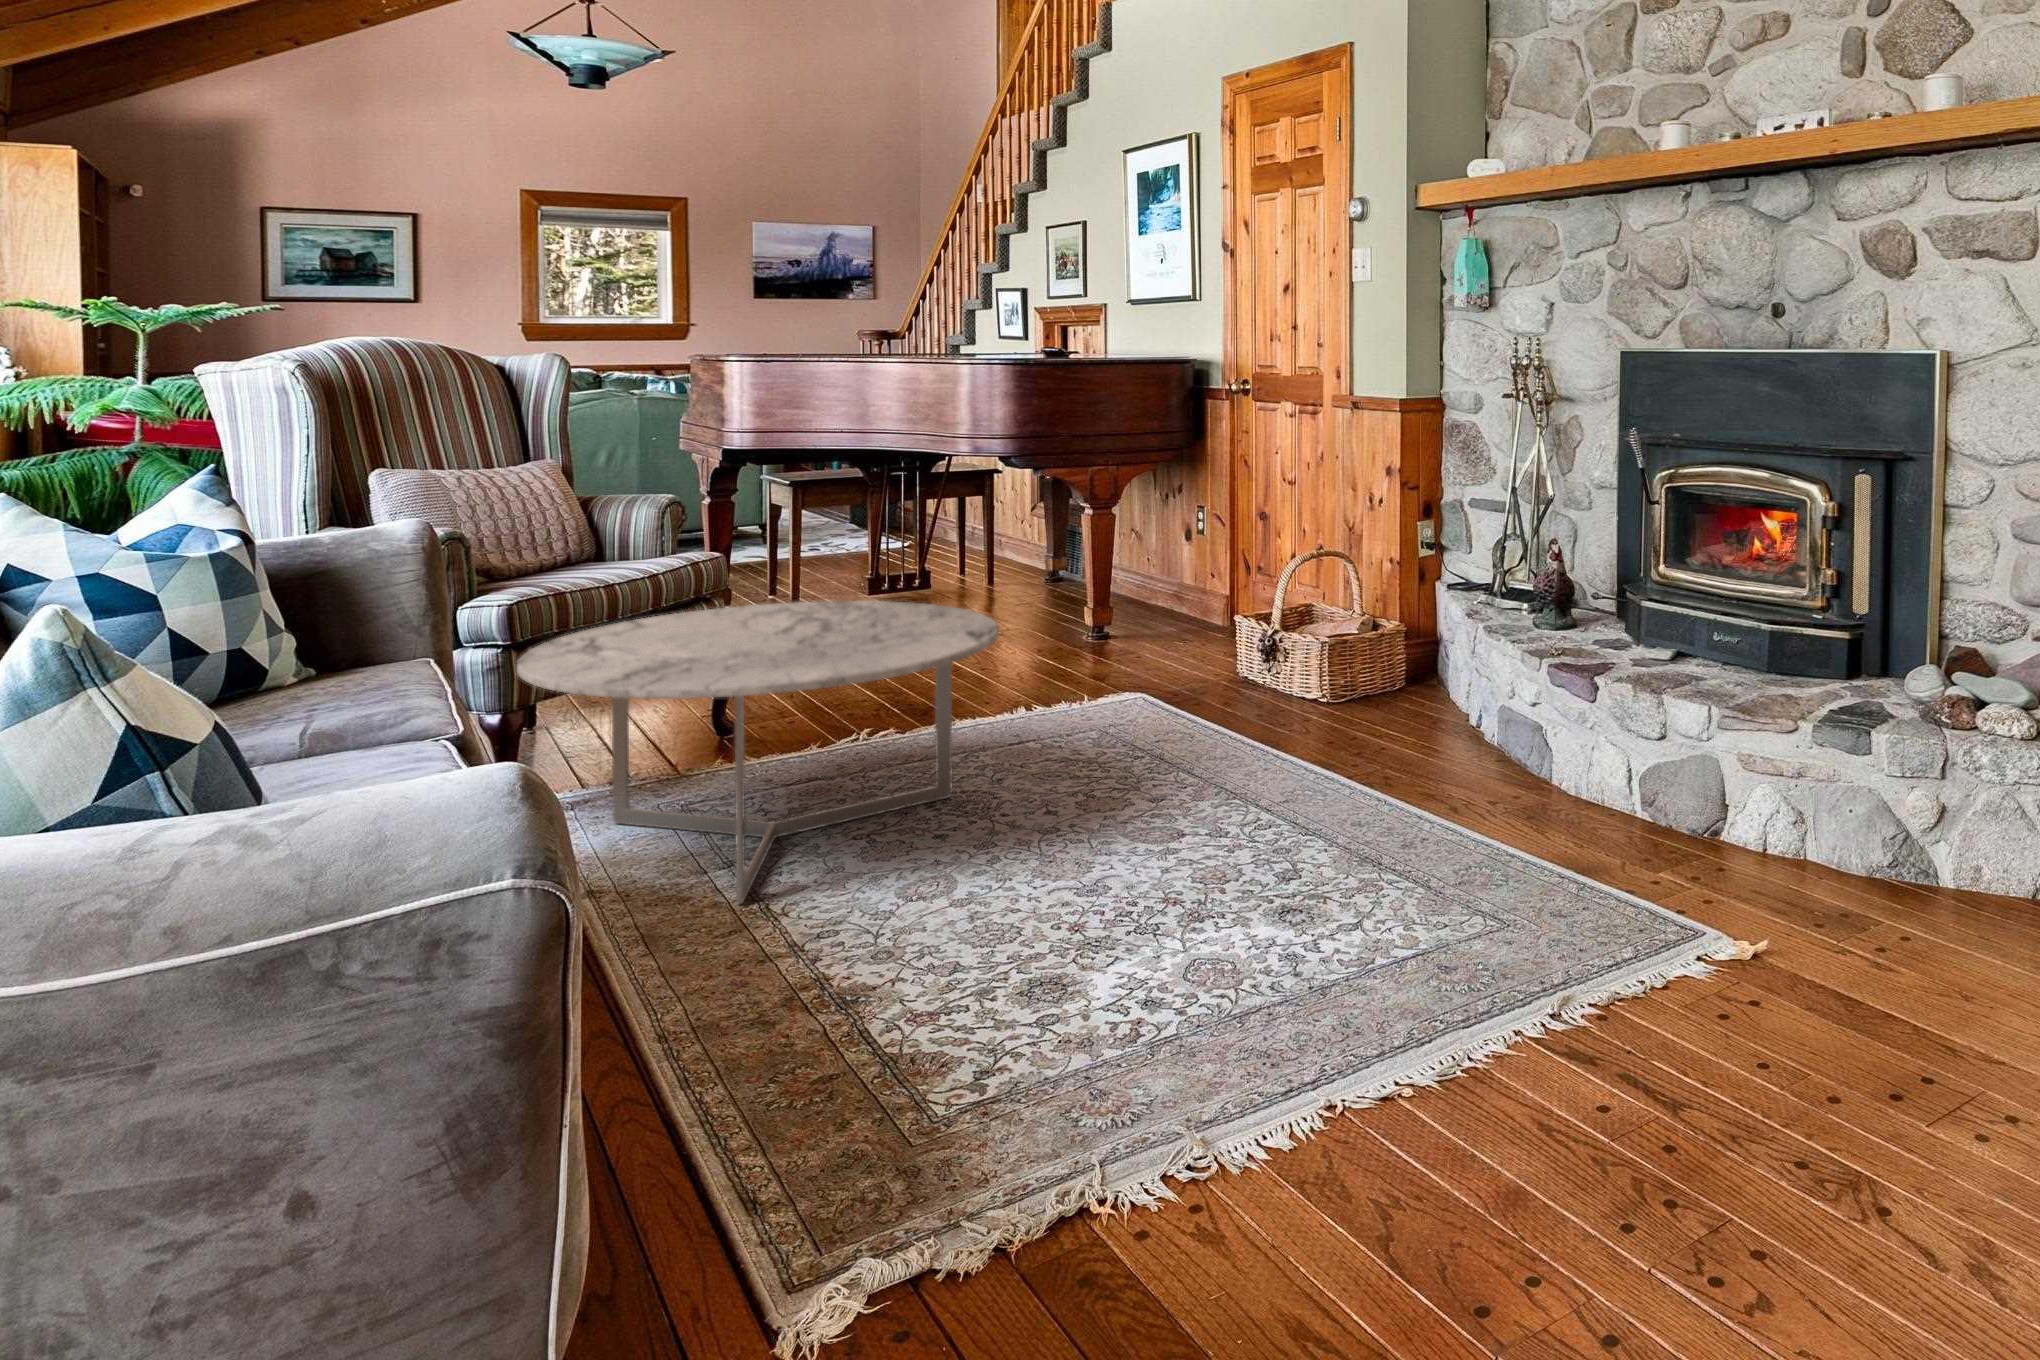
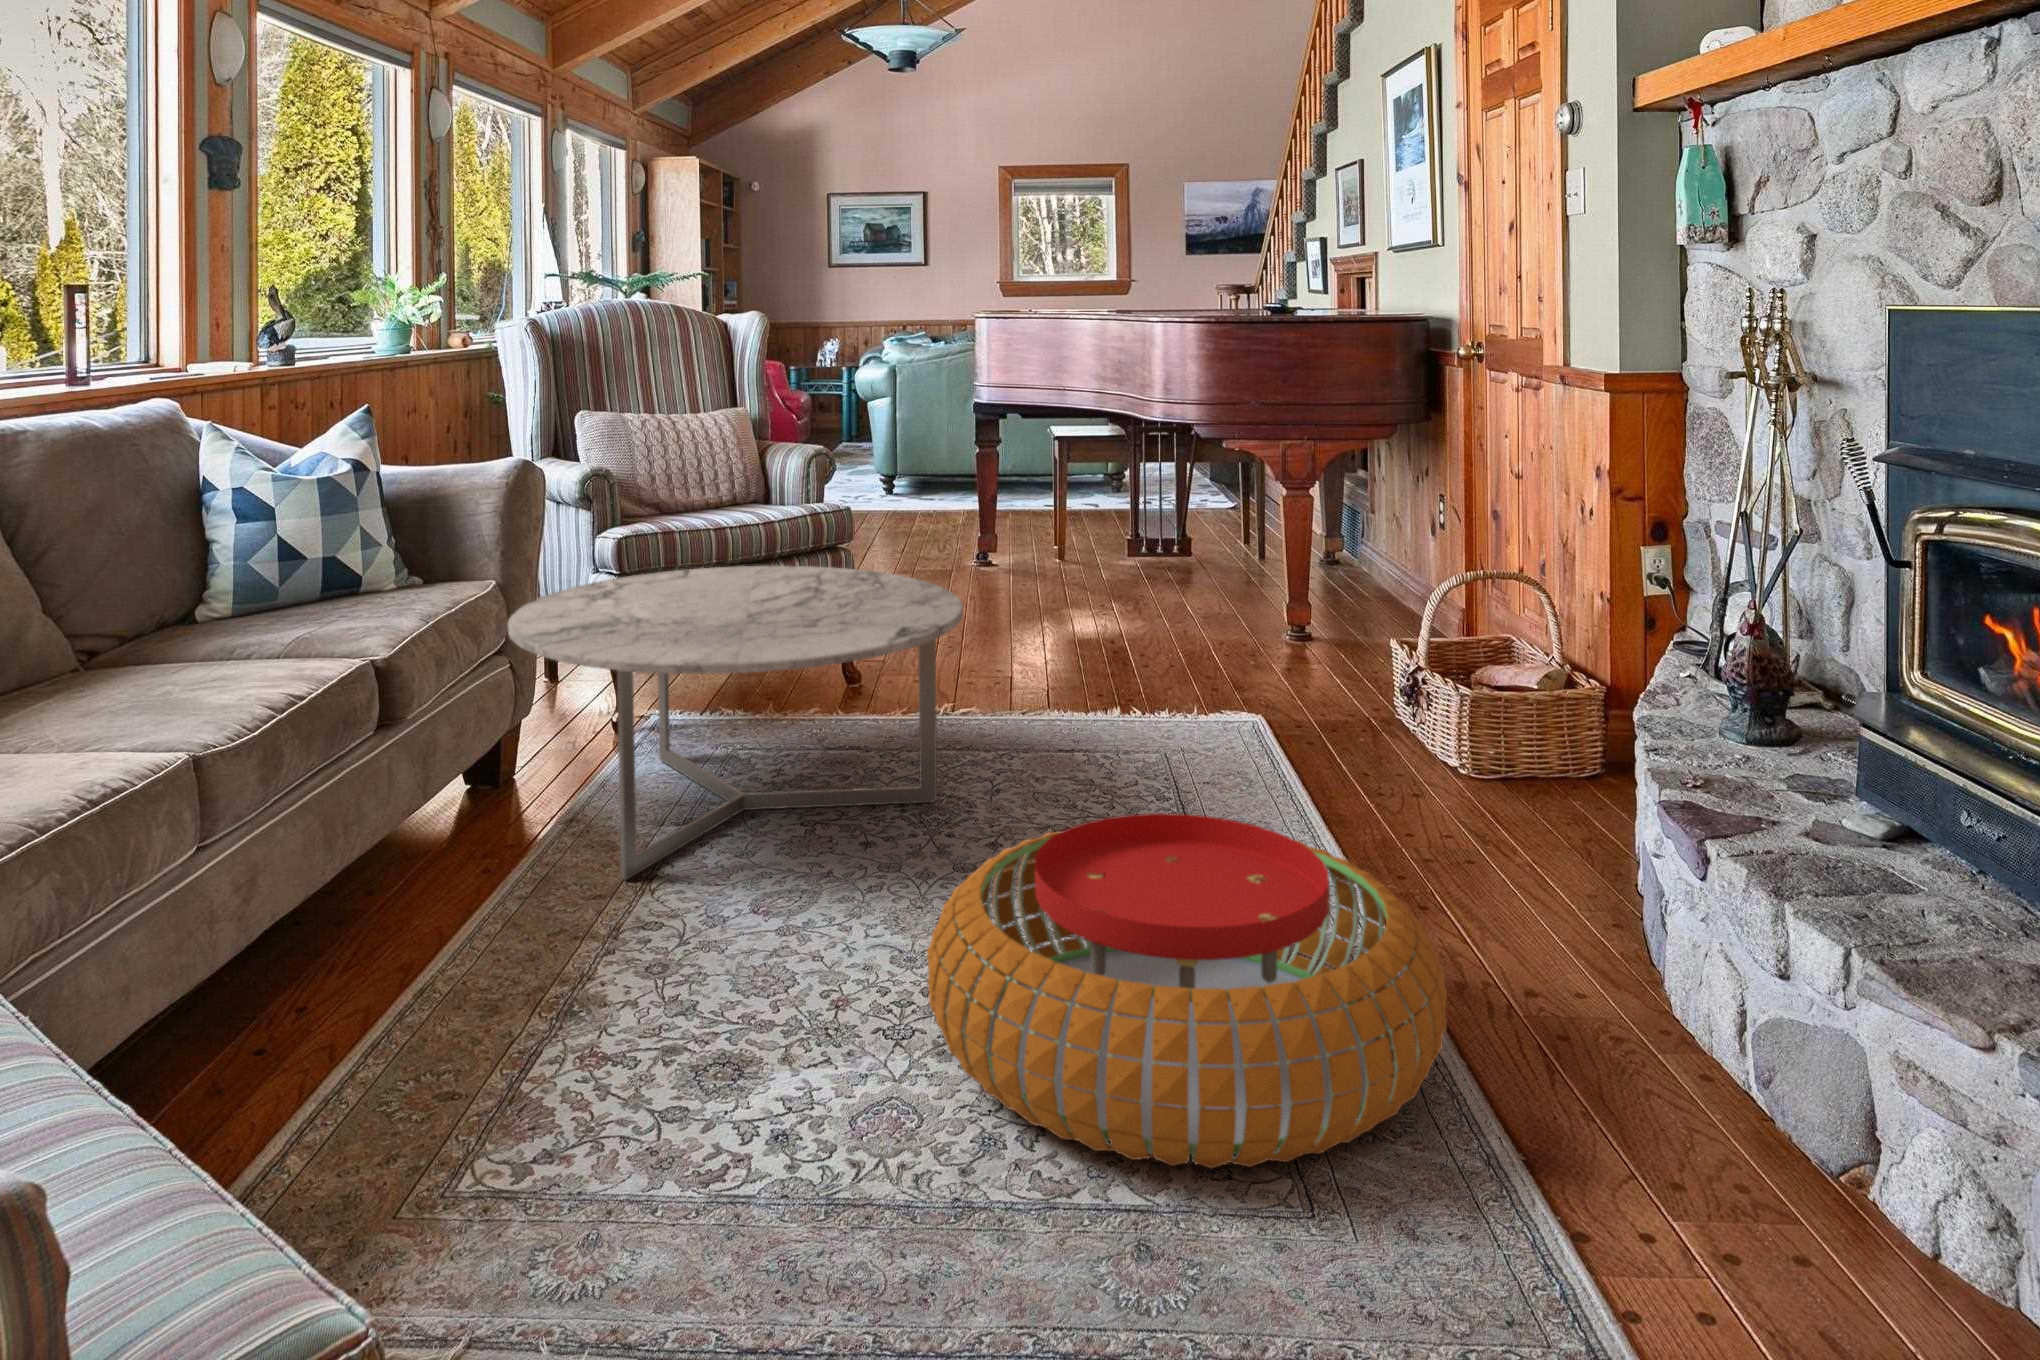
pouf: none [1142,720,1511,936] -> present [927,813,1447,1168]

